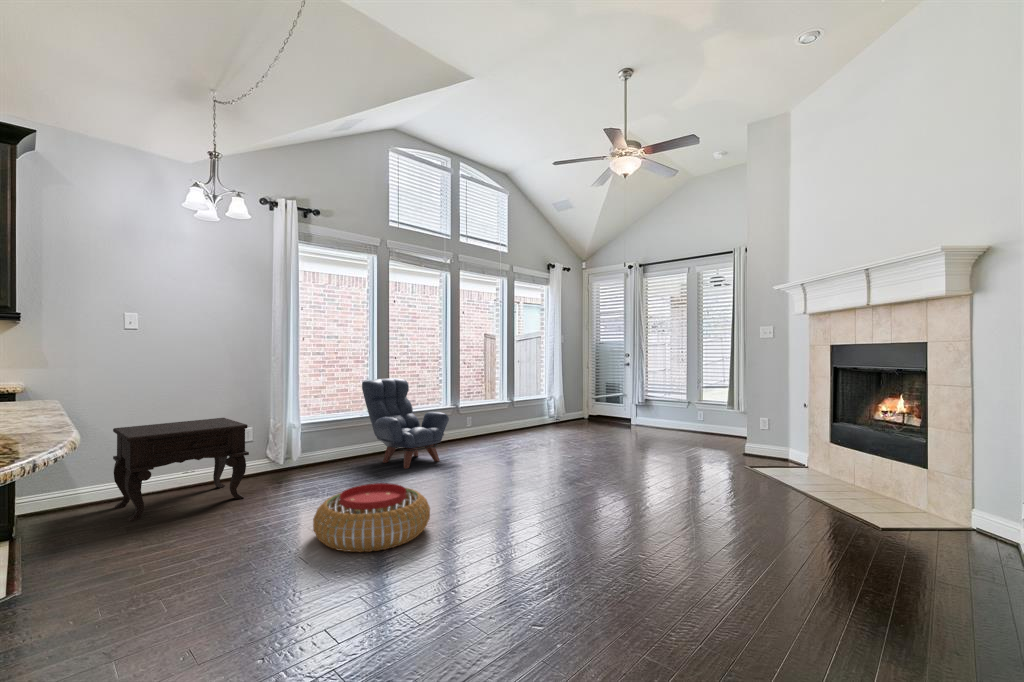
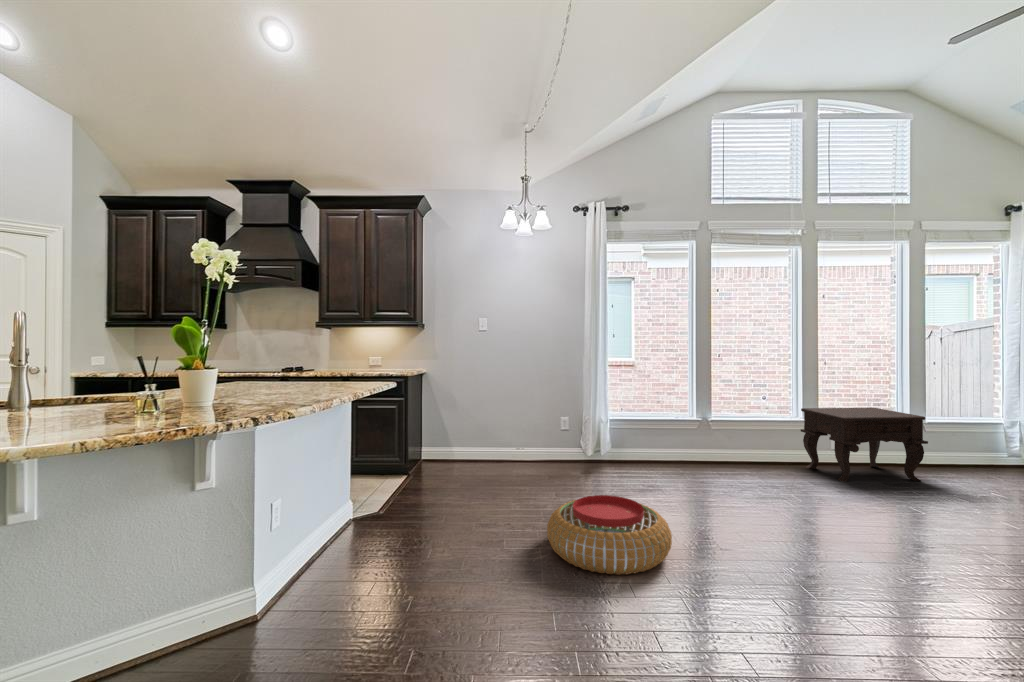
armchair: present [362,378,449,469] -> none [677,379,779,486]
side table: present [113,418,249,522] -> present [801,408,928,482]

